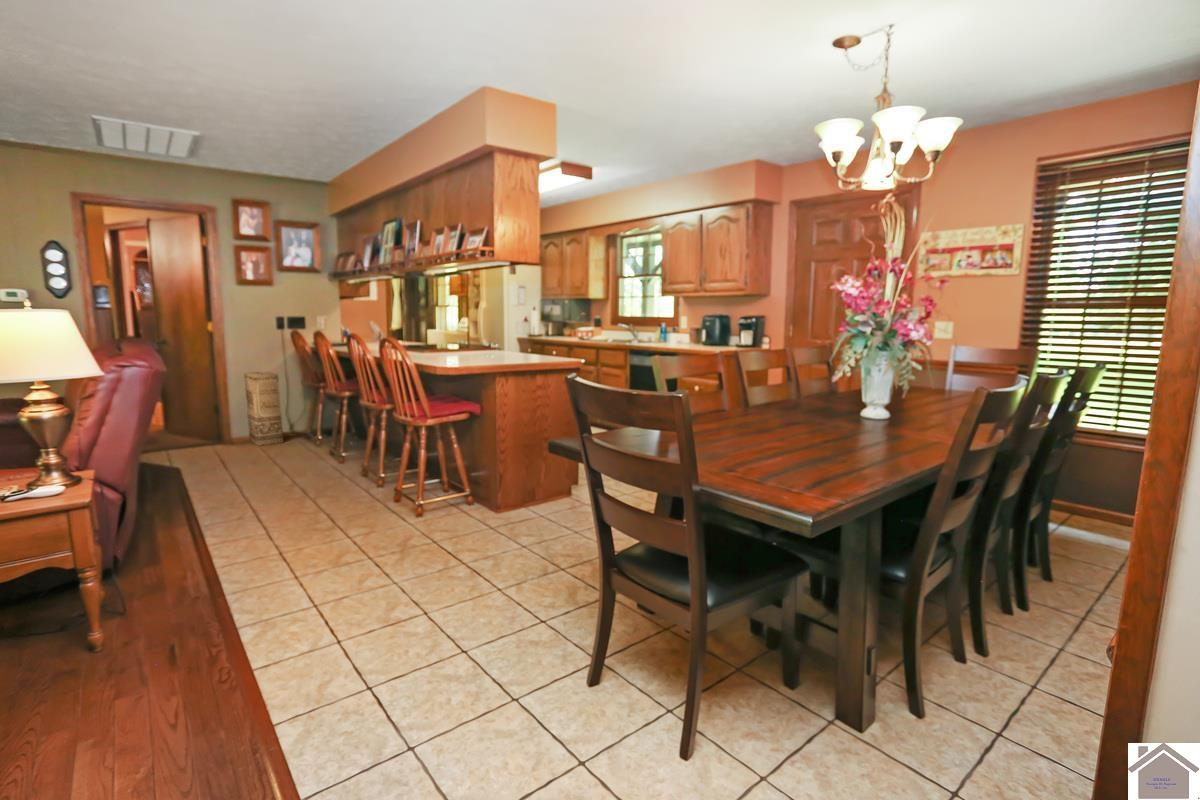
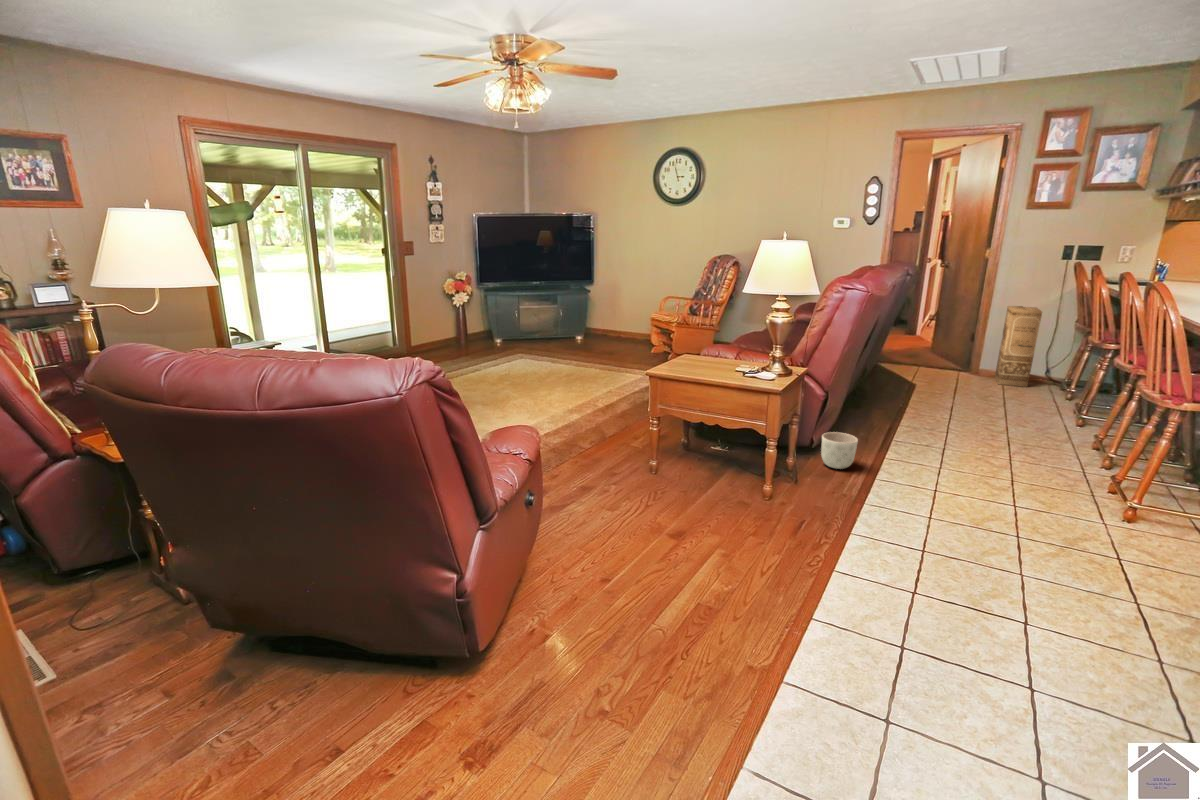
planter: none [131,531,181,576] -> present [821,432,858,469]

